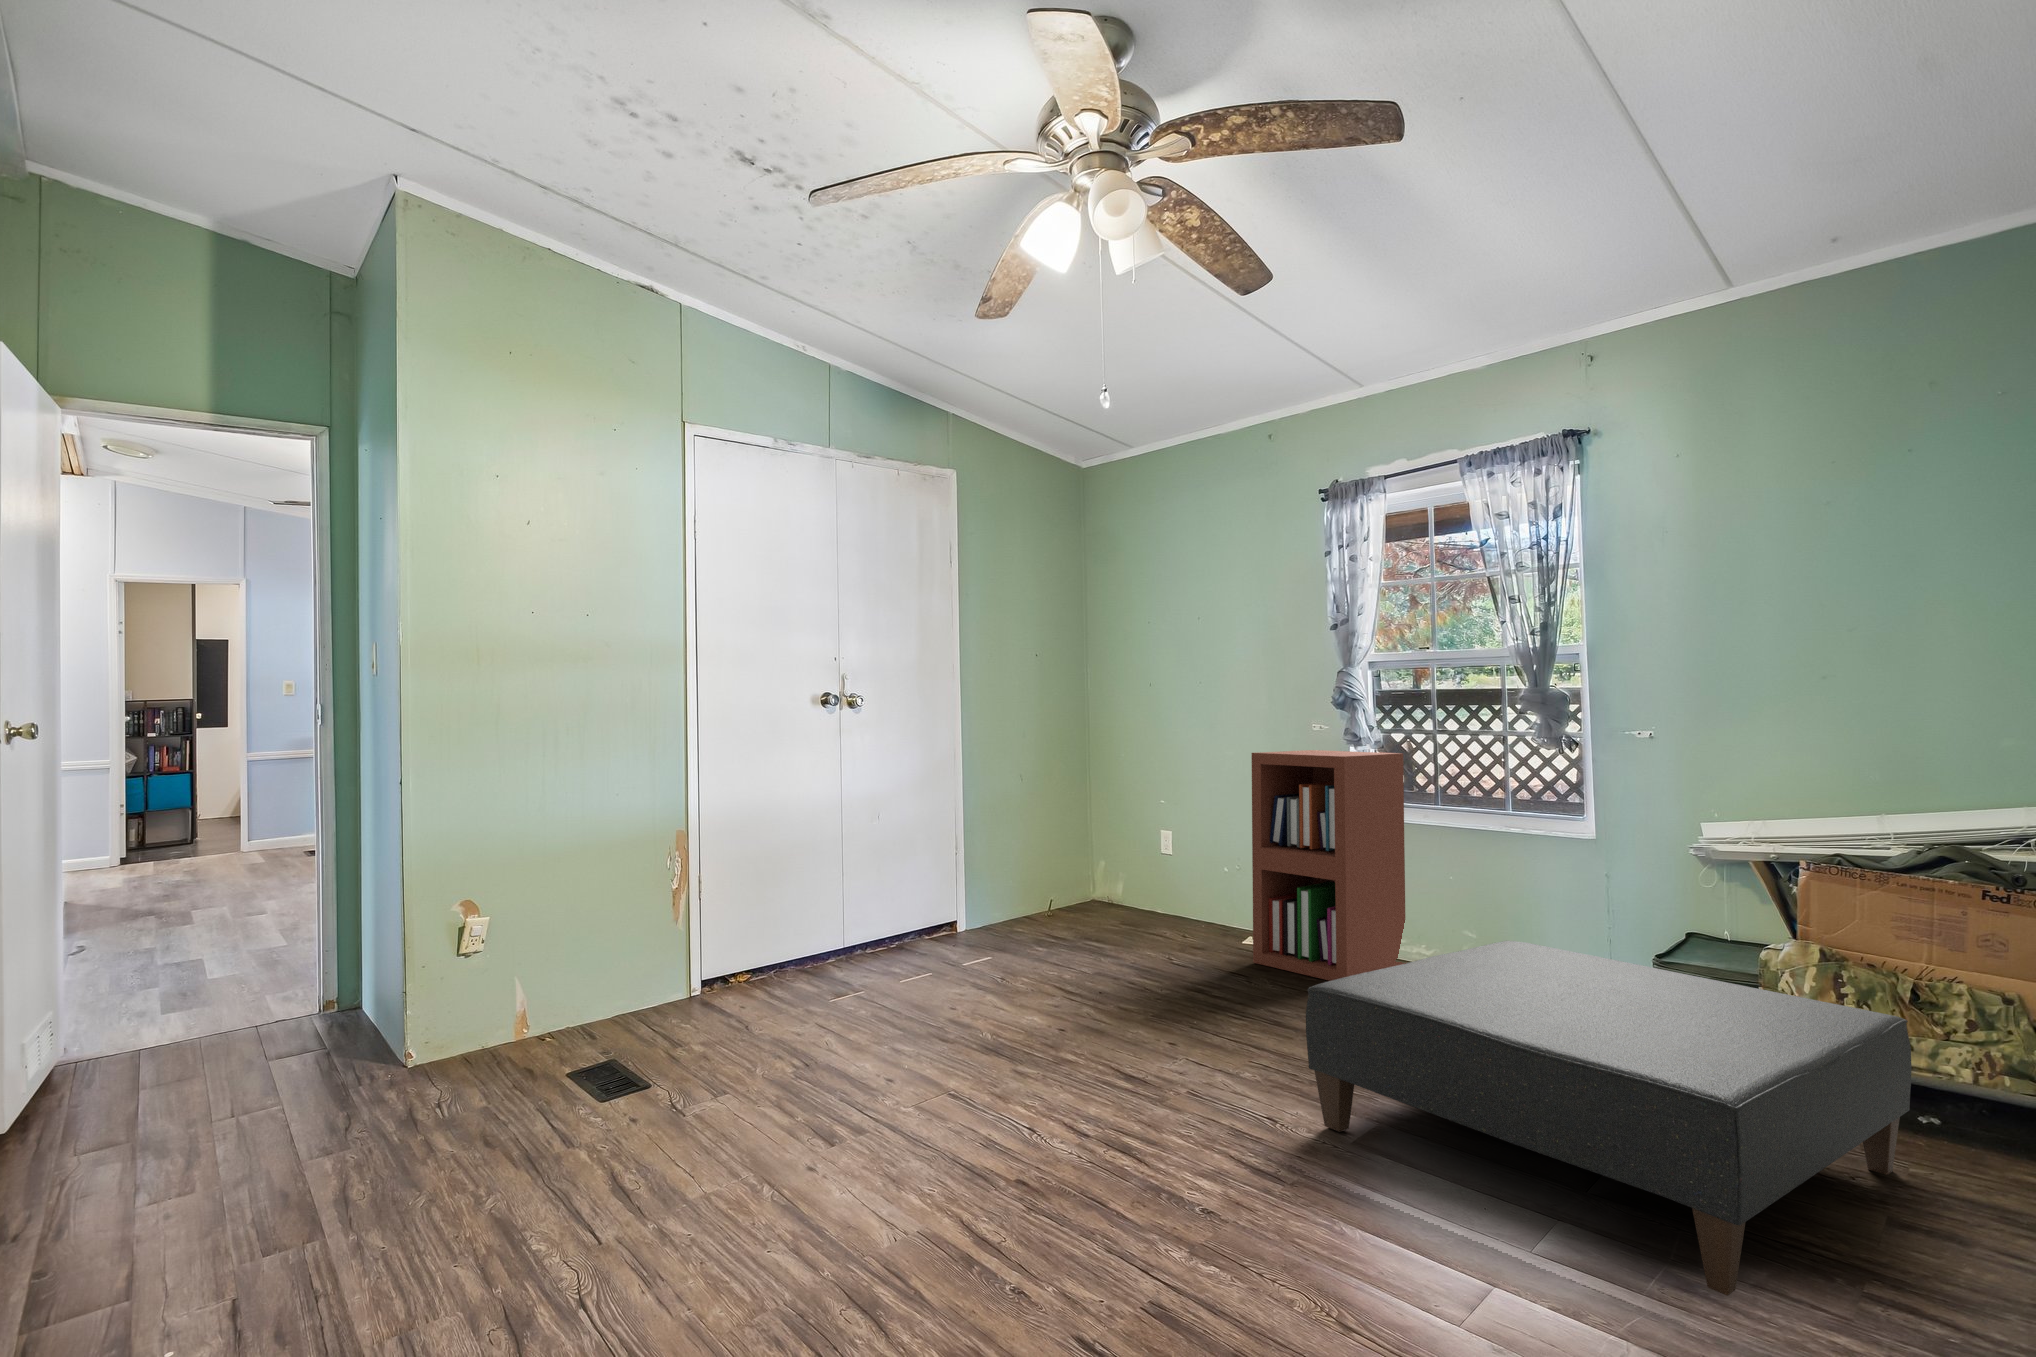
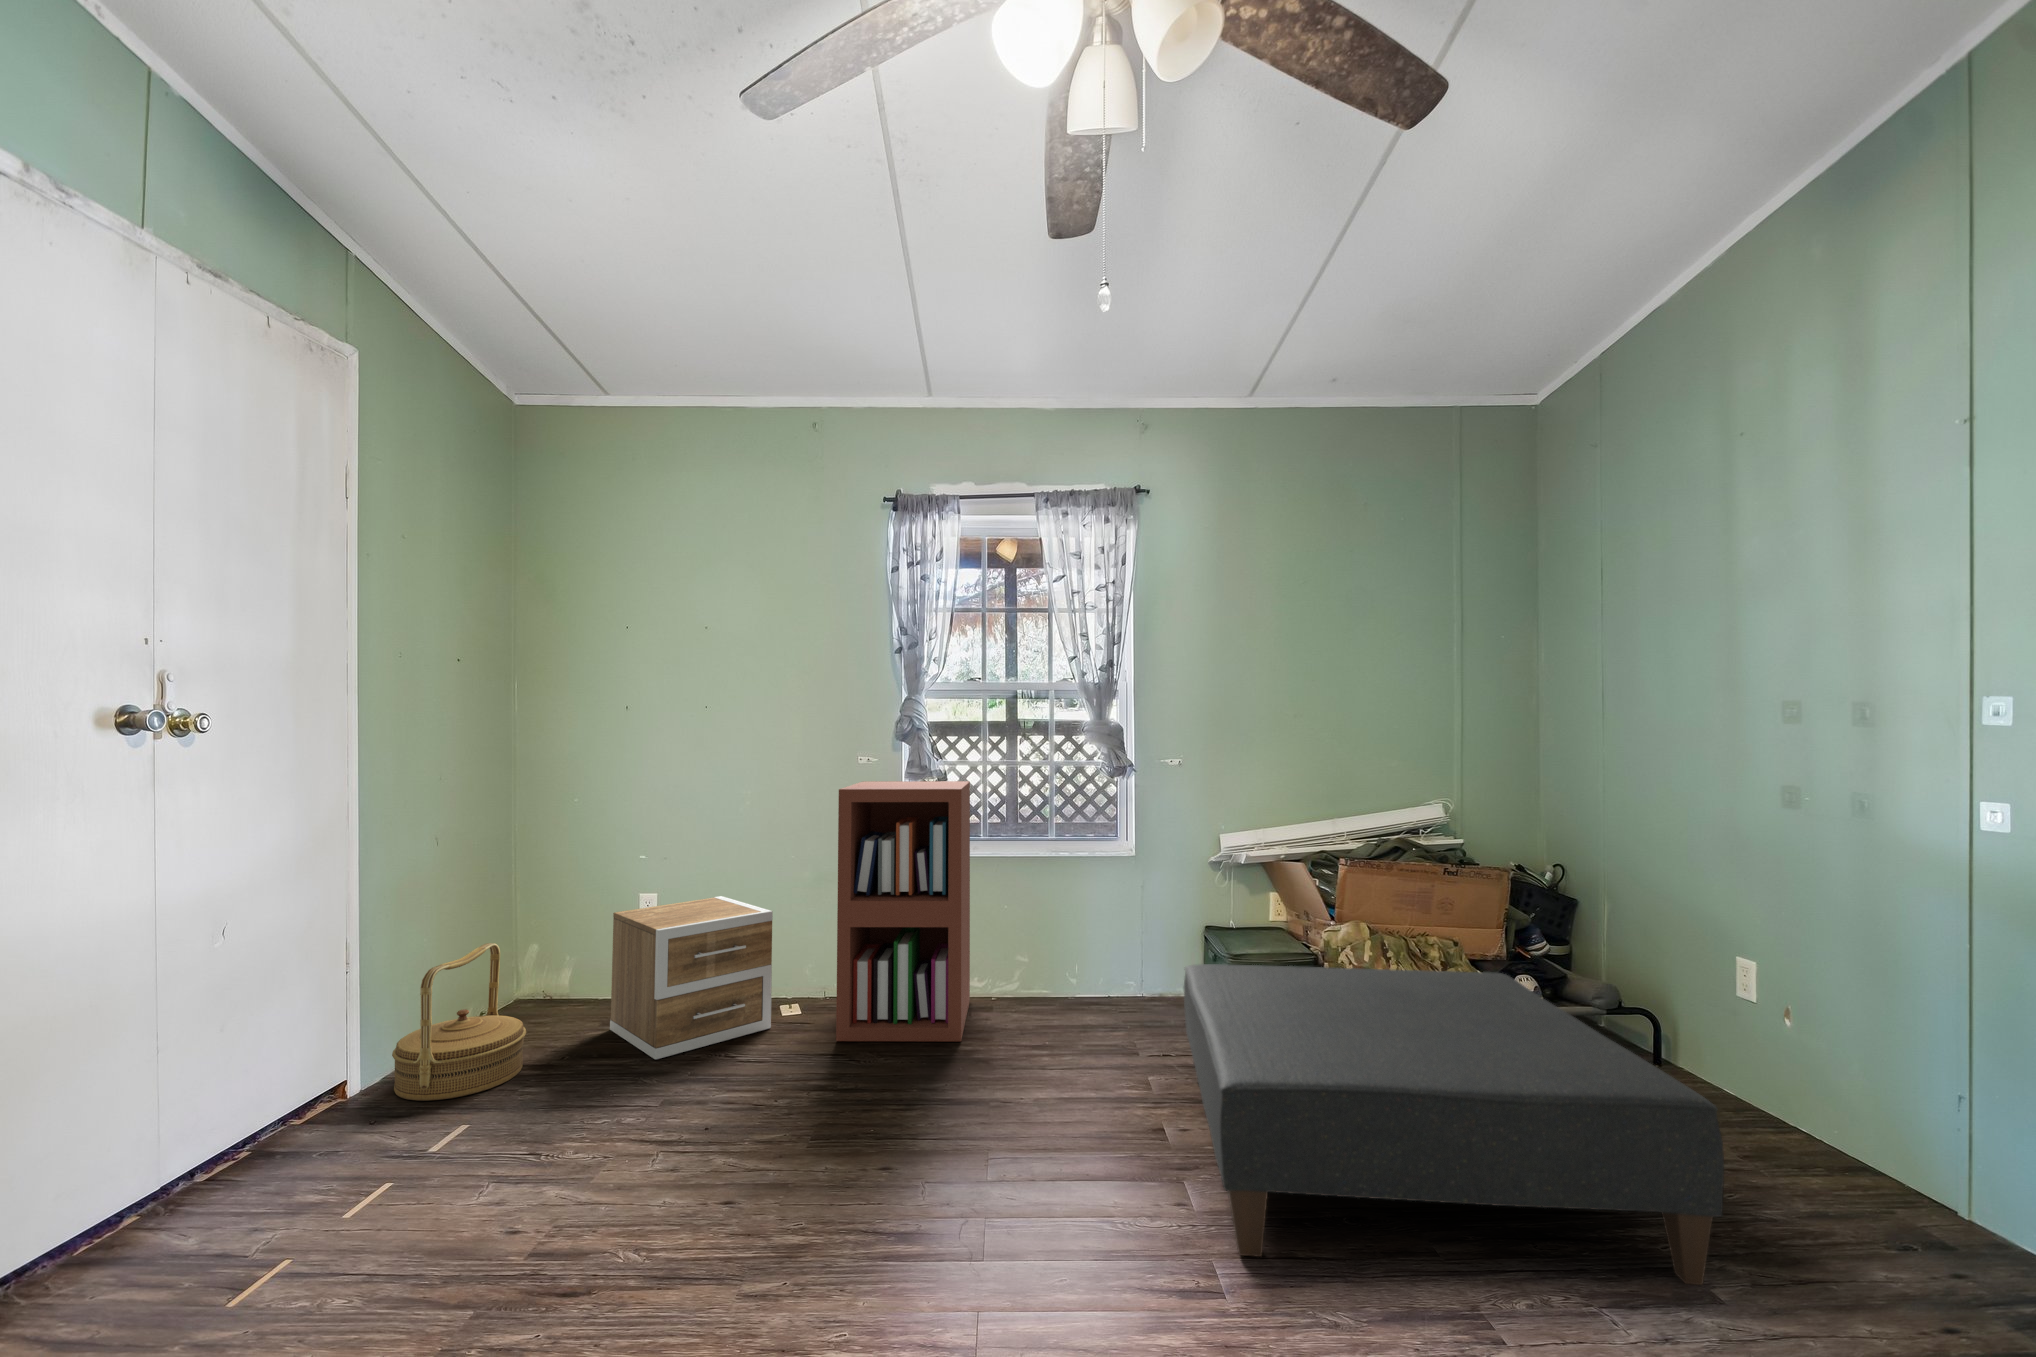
nightstand: none [1124,839,1222,946] -> present [610,896,773,1060]
woven basket: none [988,847,1061,936] -> present [392,943,526,1101]

